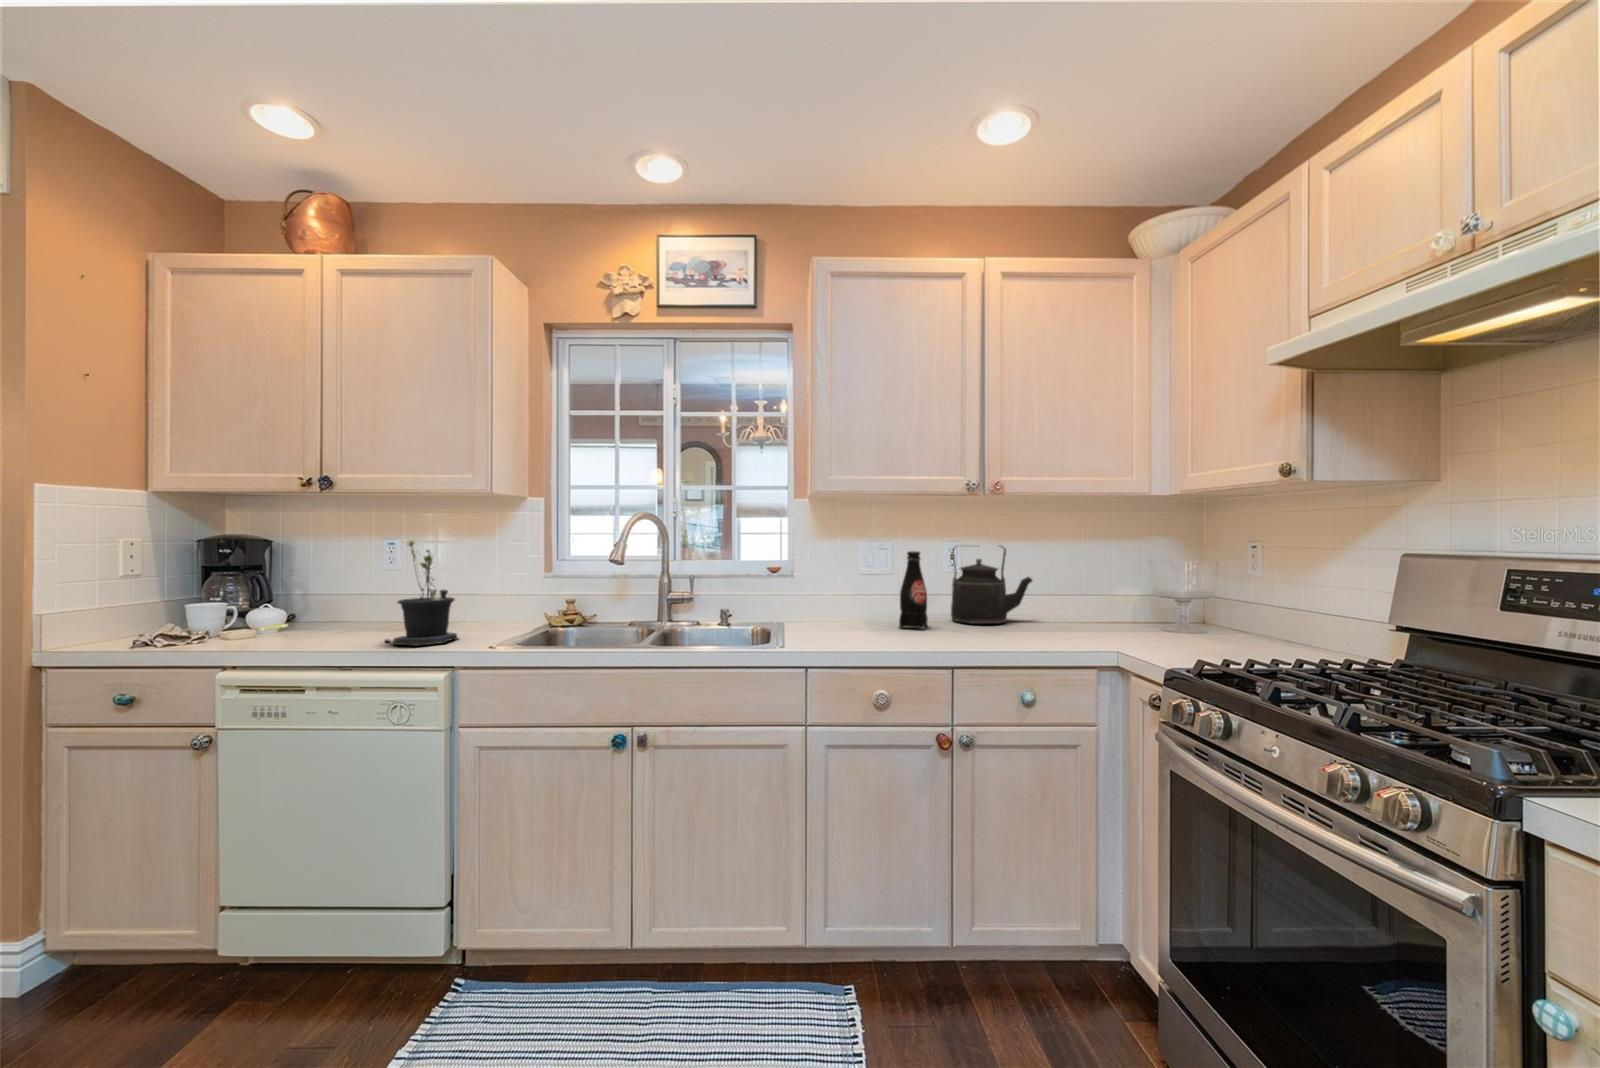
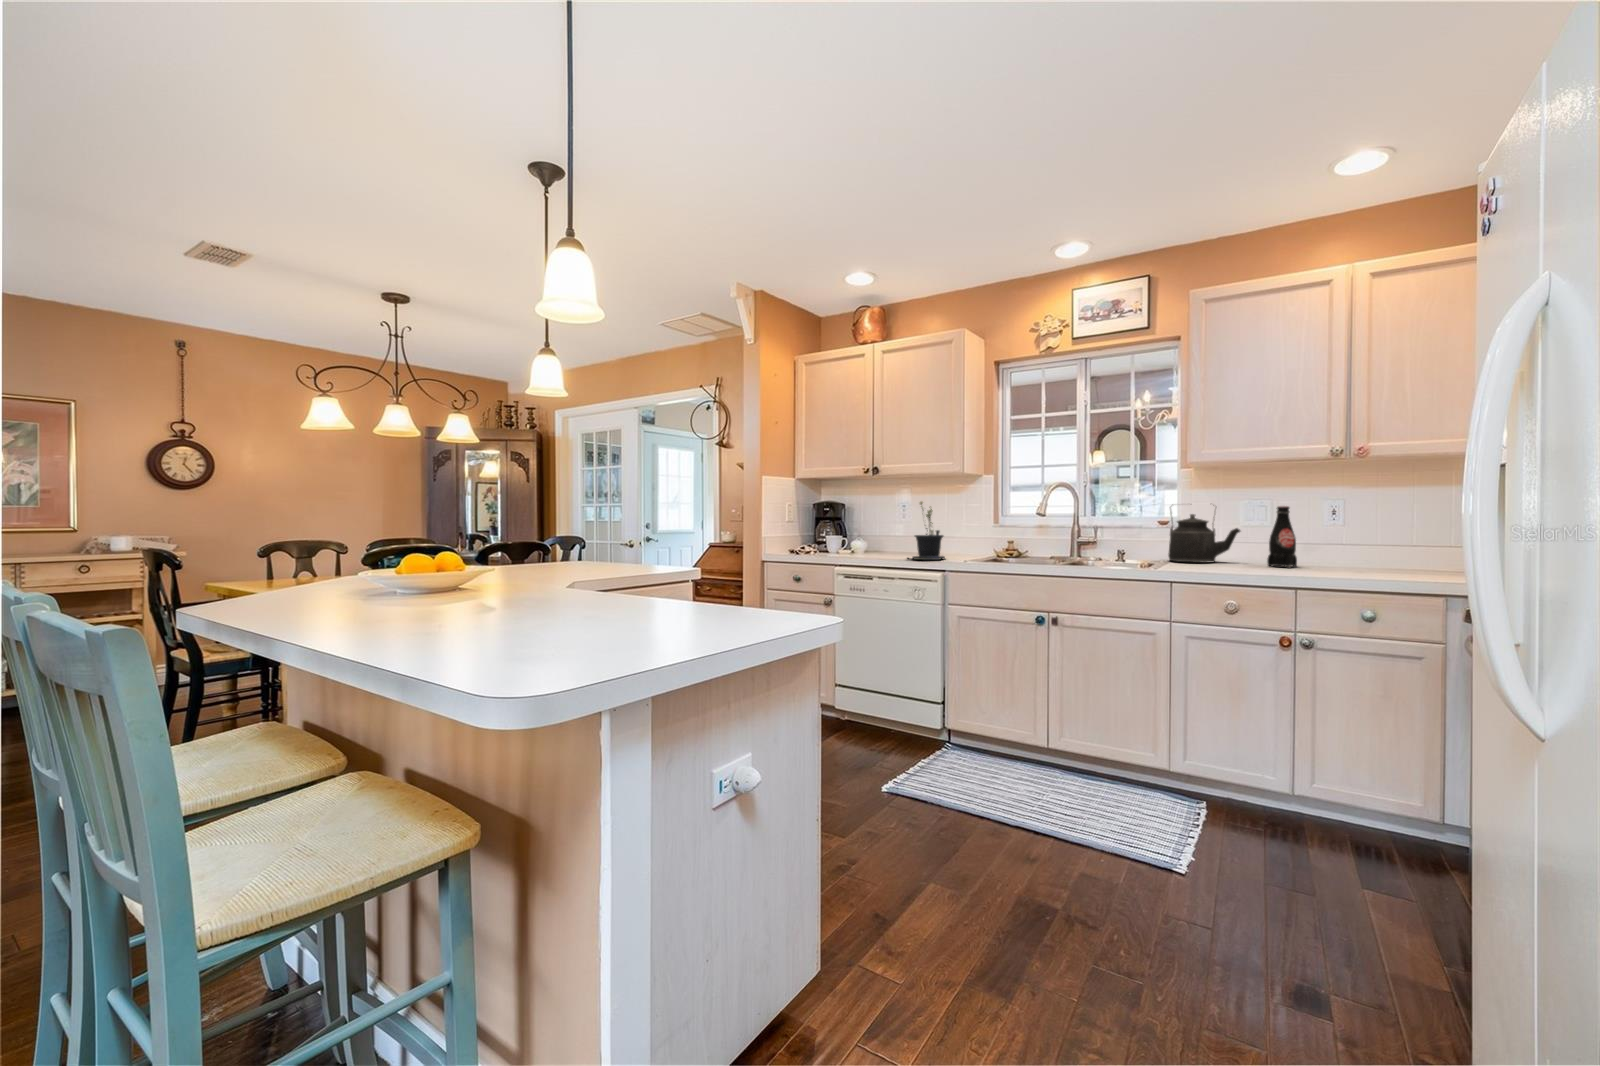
kettle: present [951,545,1032,624] -> present [1168,514,1240,563]

